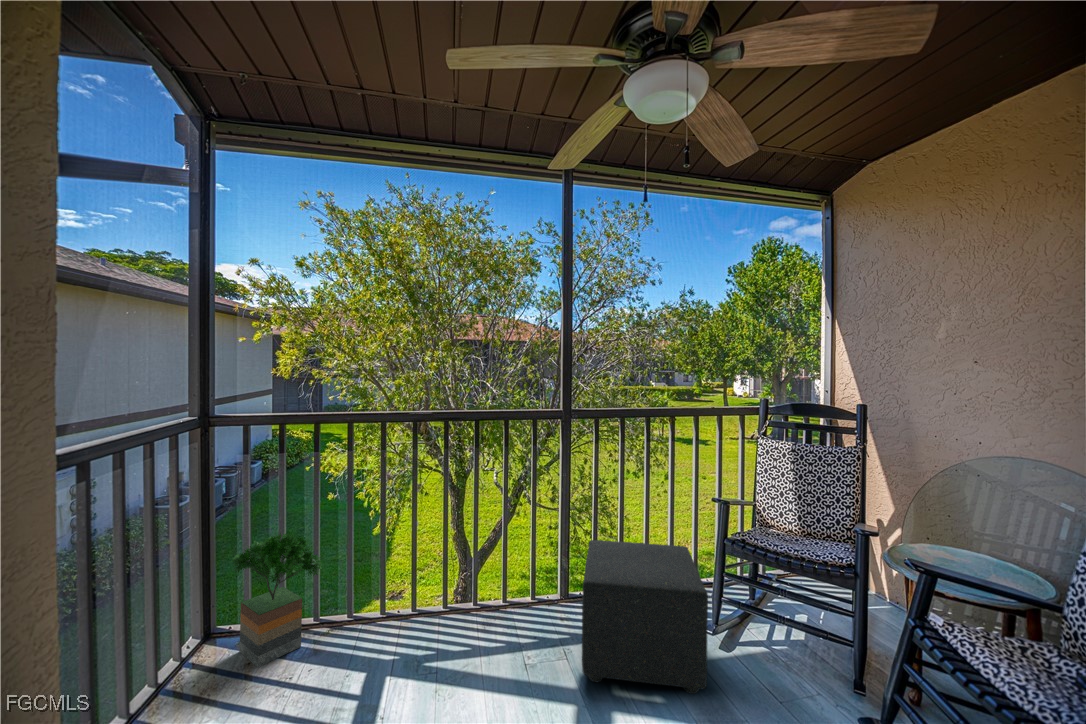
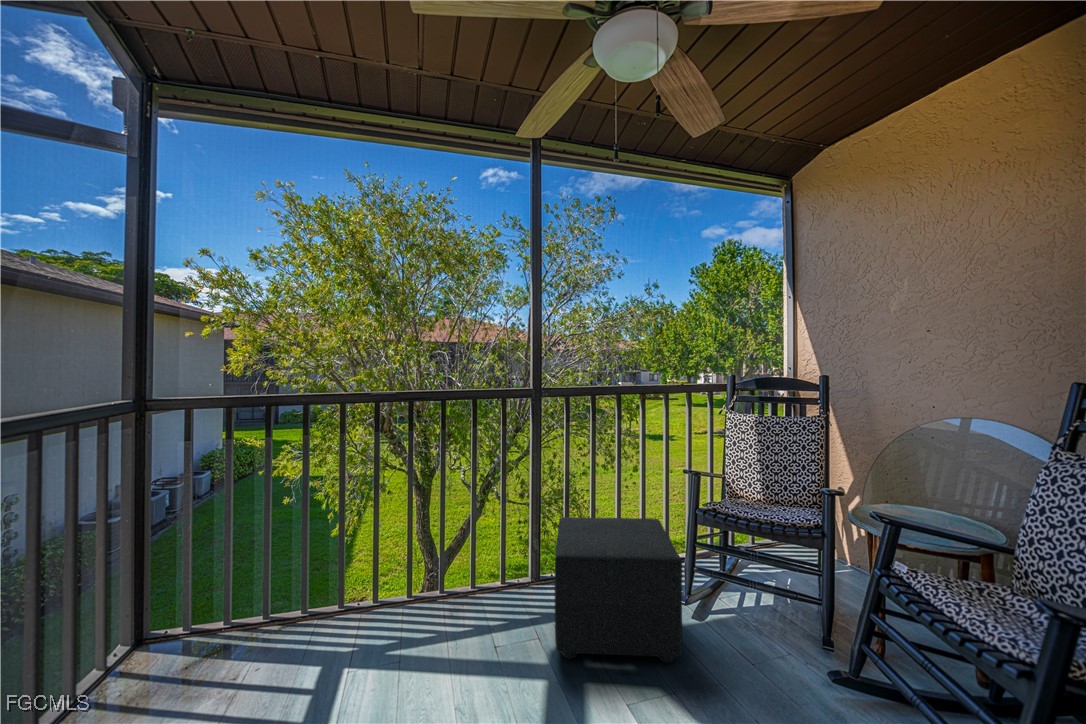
potted tree: present [231,533,322,667] -> none [160,523,270,671]

